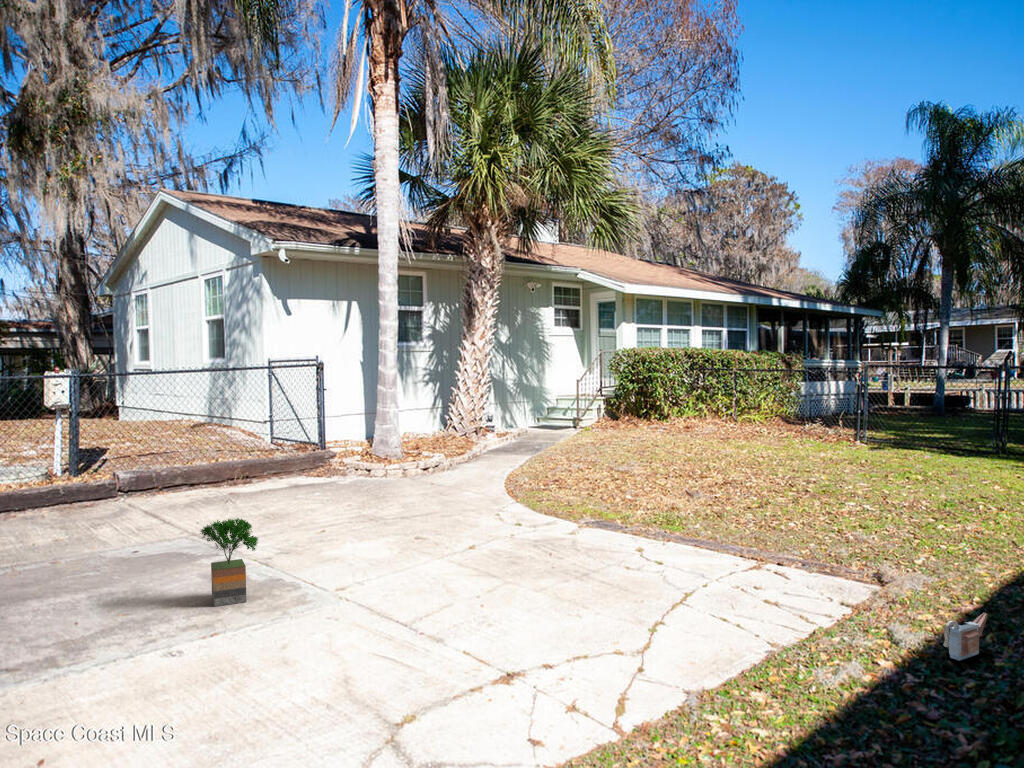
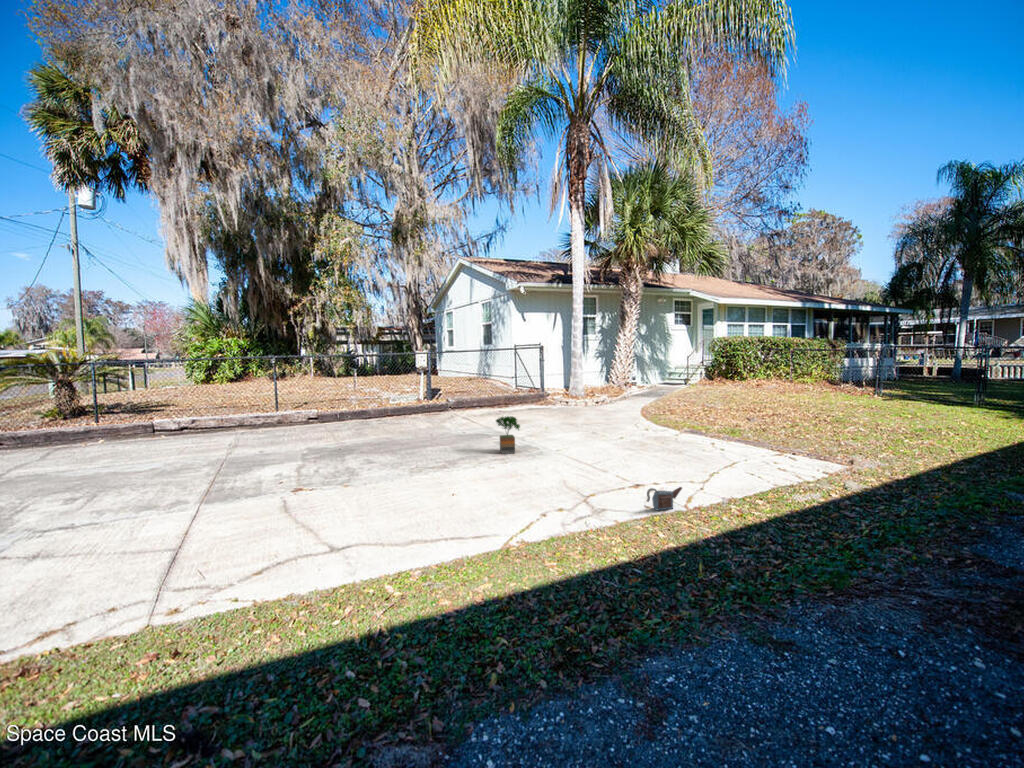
watering can: present [943,613,988,661] -> present [647,487,682,510]

